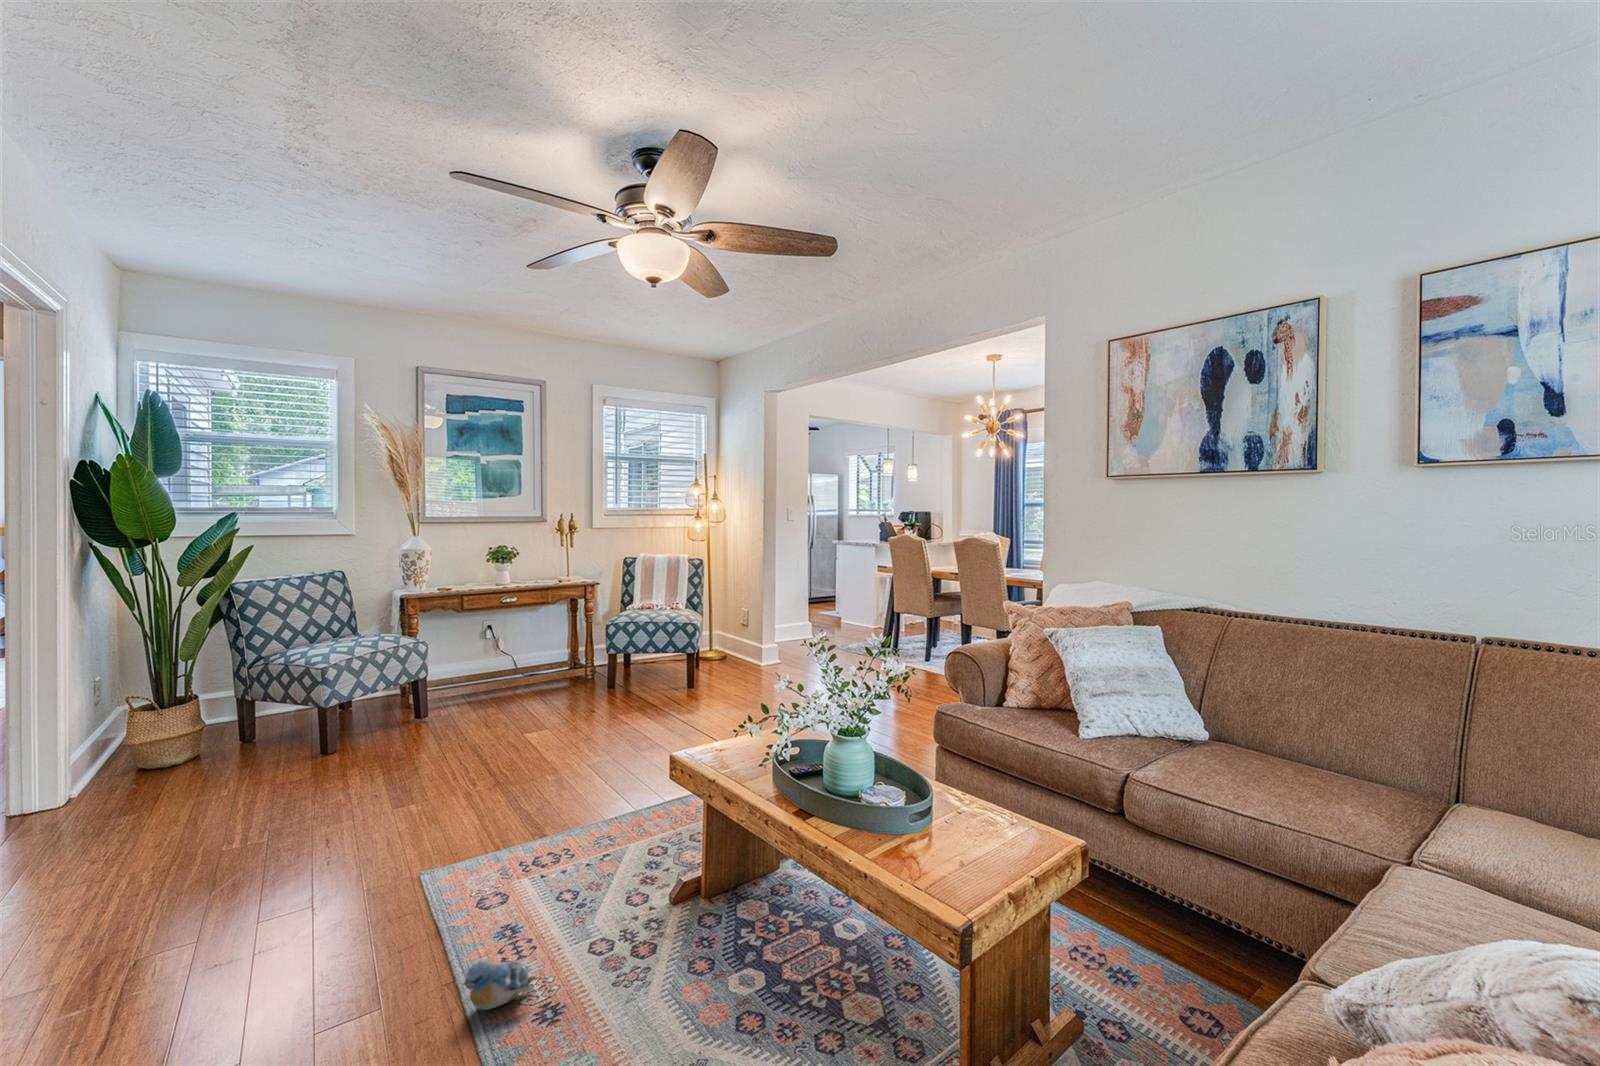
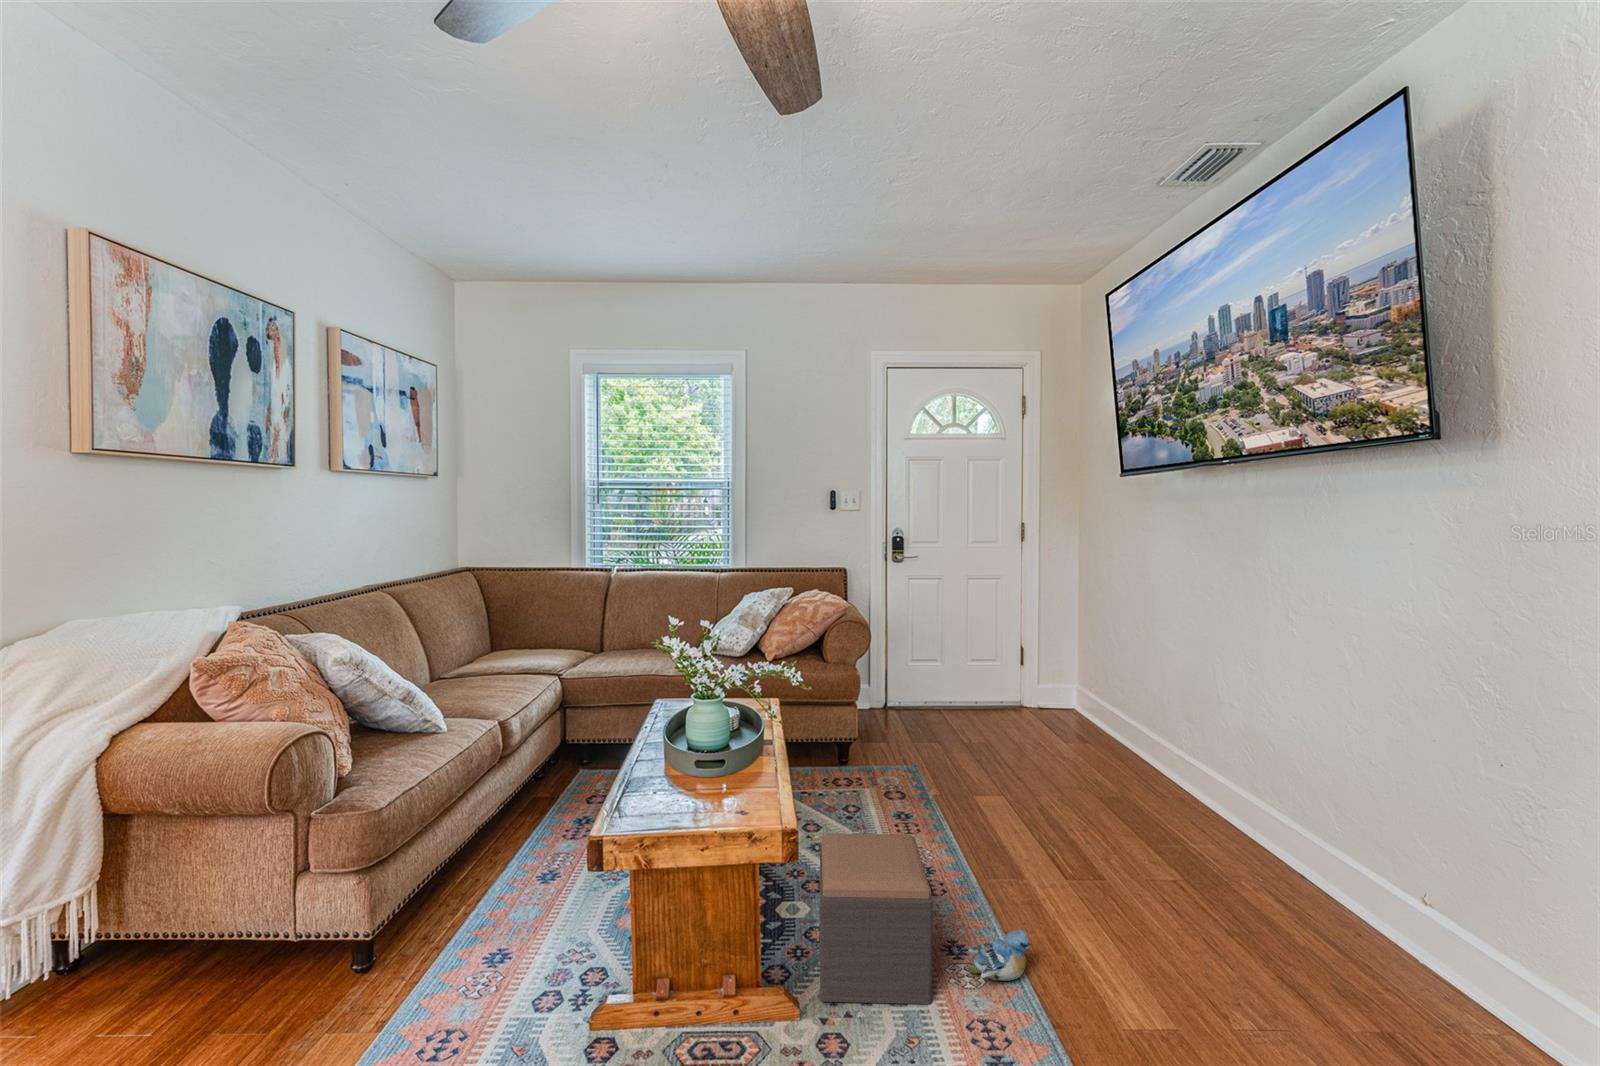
footstool: none [568,824,701,1010] -> present [819,833,933,1004]

